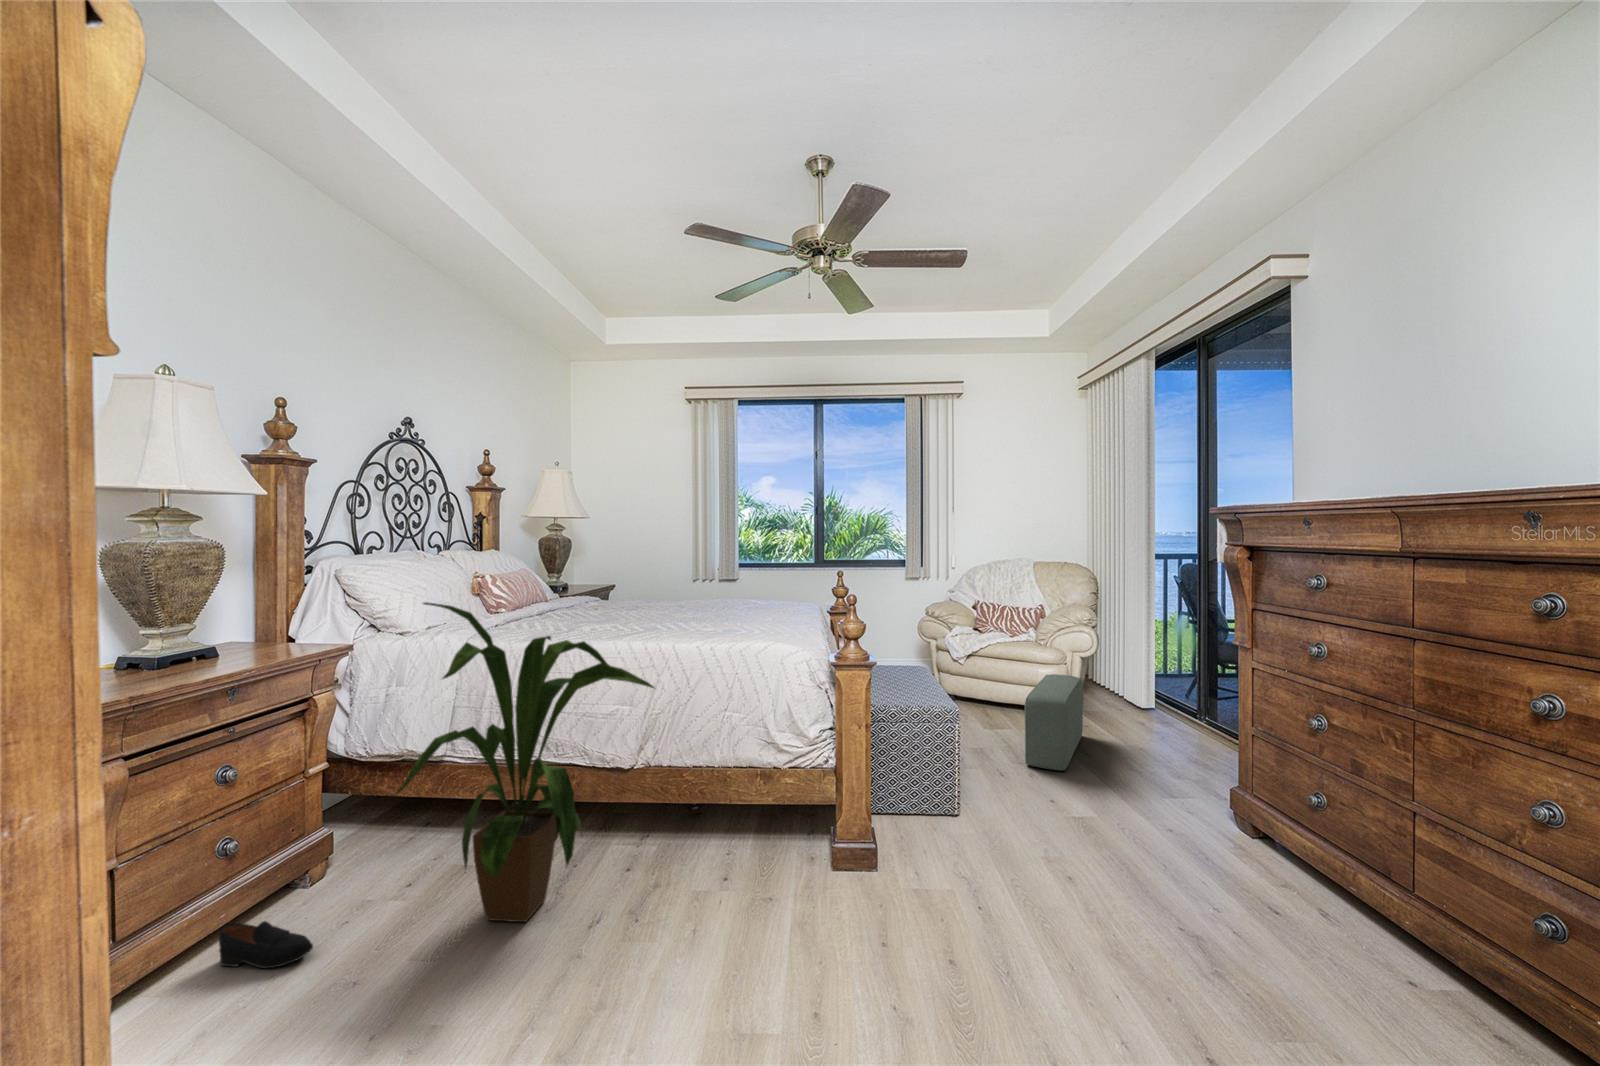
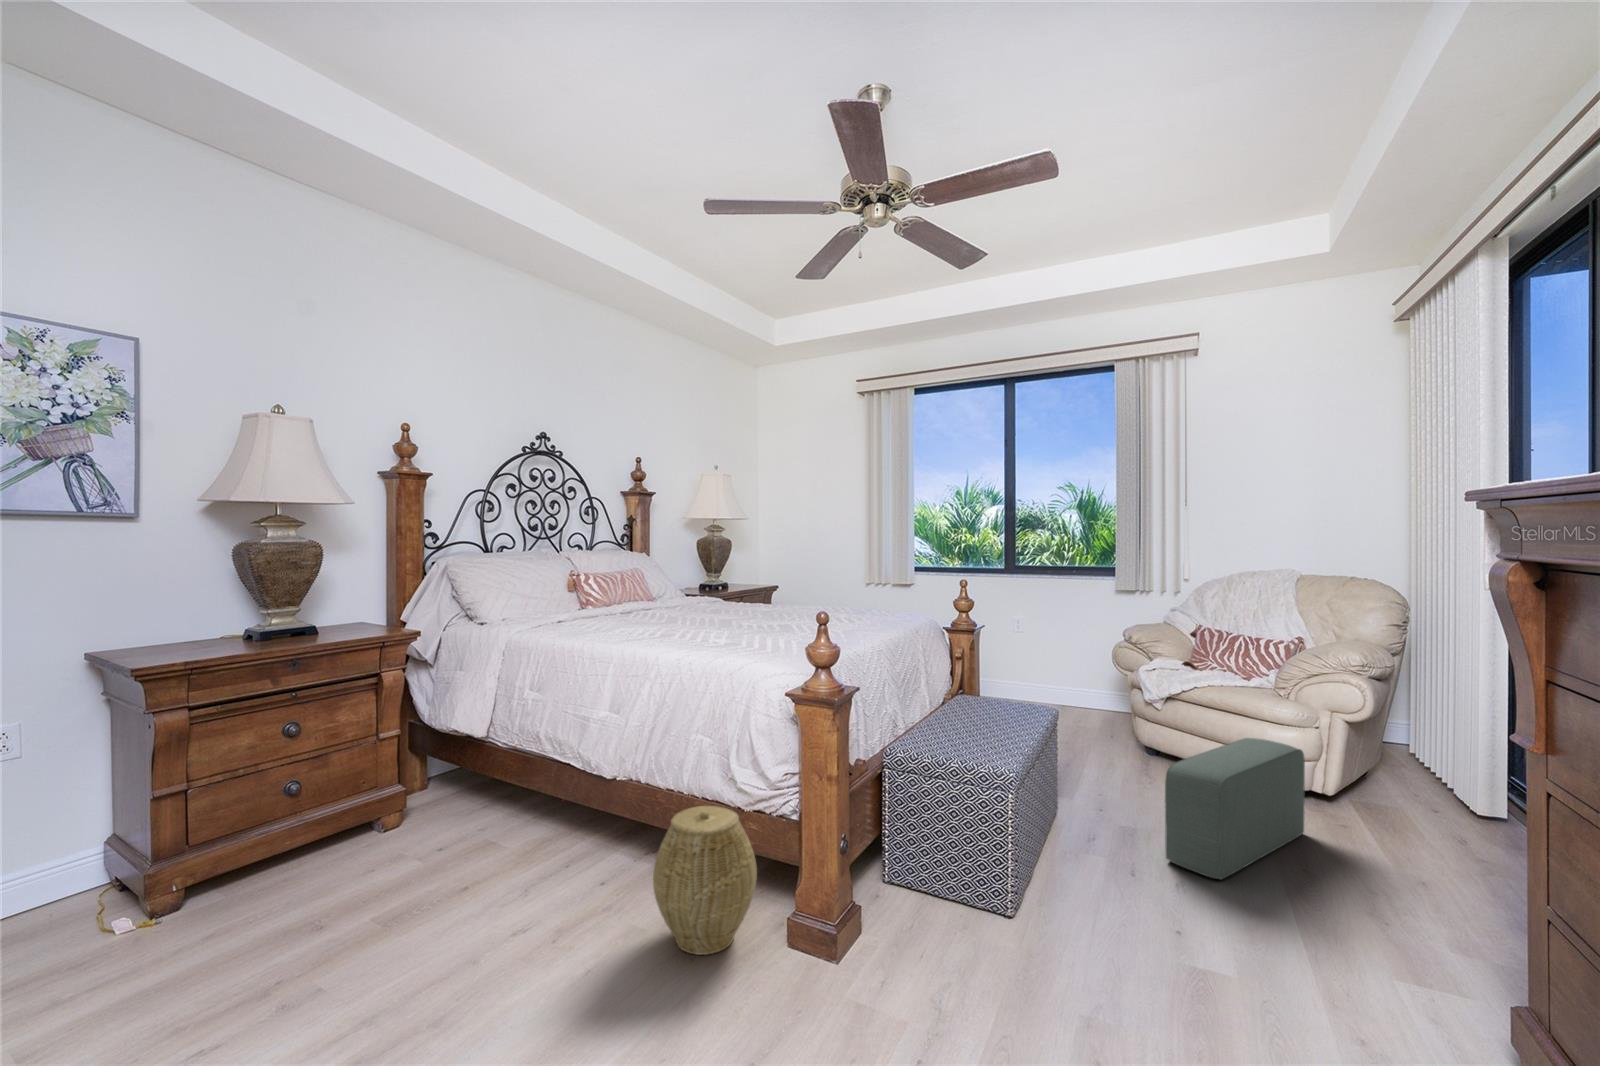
house plant: present [396,602,654,922] -> none [346,600,597,912]
woven basket: none [727,771,818,900] -> present [653,806,757,955]
shoe: present [219,921,313,968] -> none [268,856,323,900]

